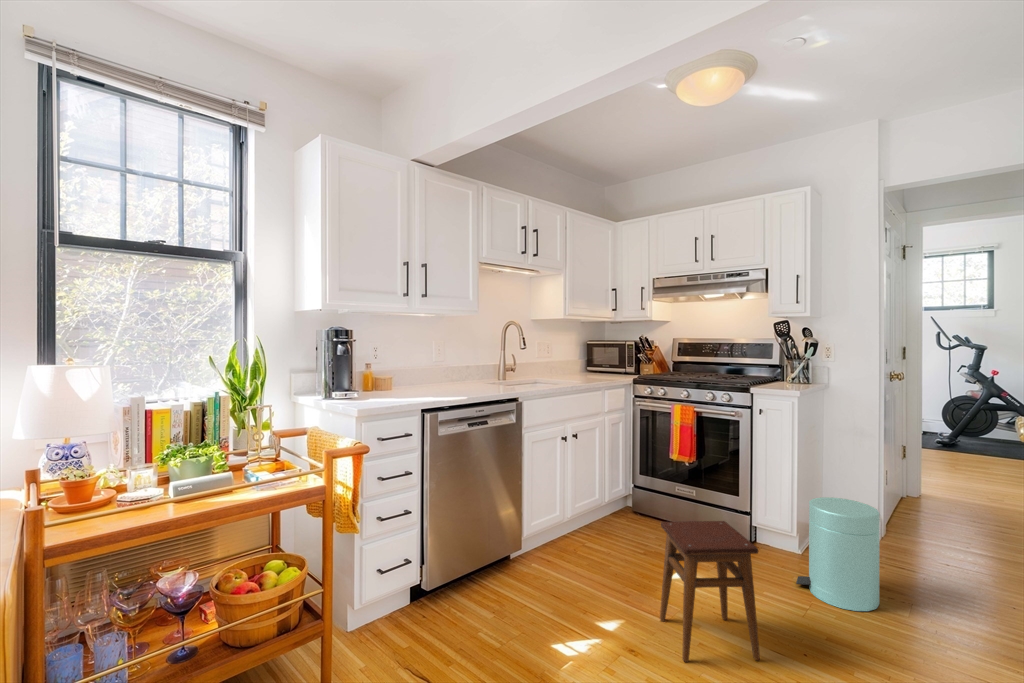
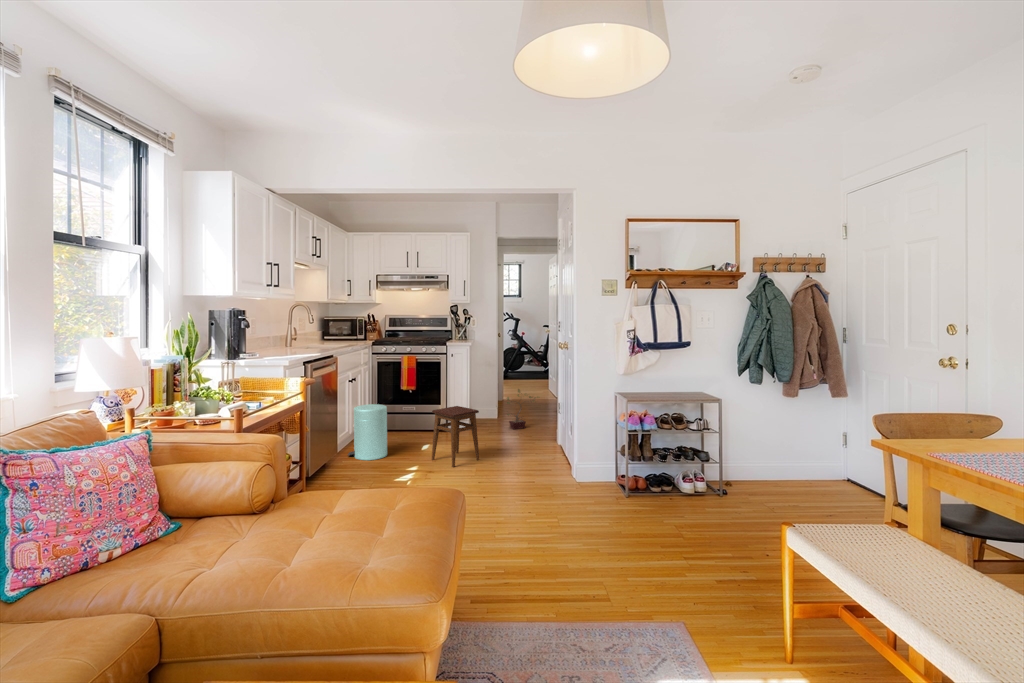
trash can: present [796,497,880,611] -> present [348,404,387,460]
potted plant: none [885,497,989,591] -> present [507,390,531,429]

